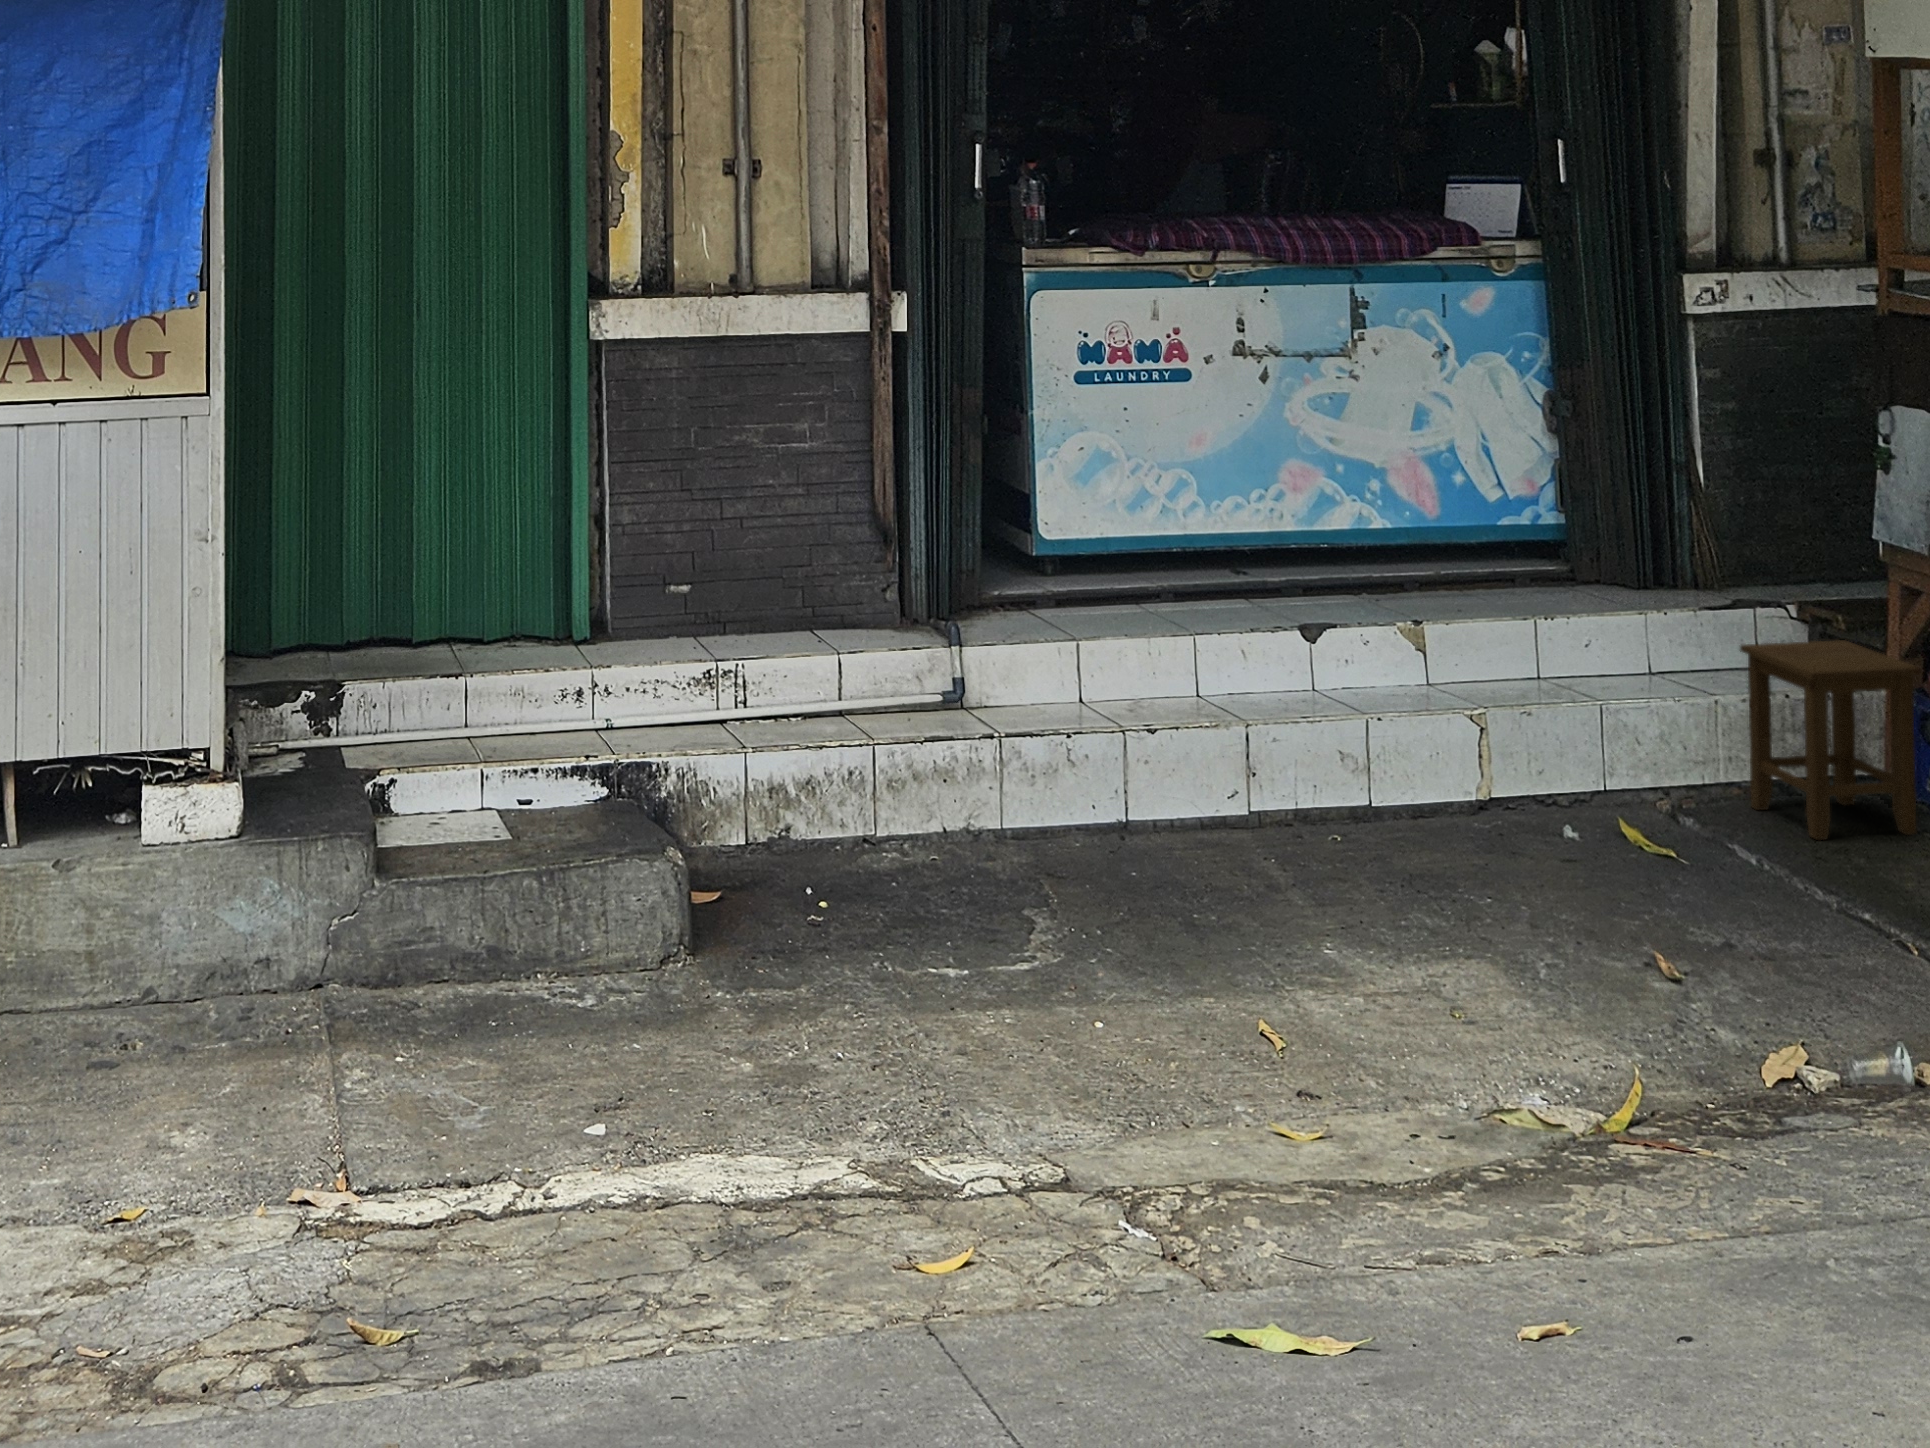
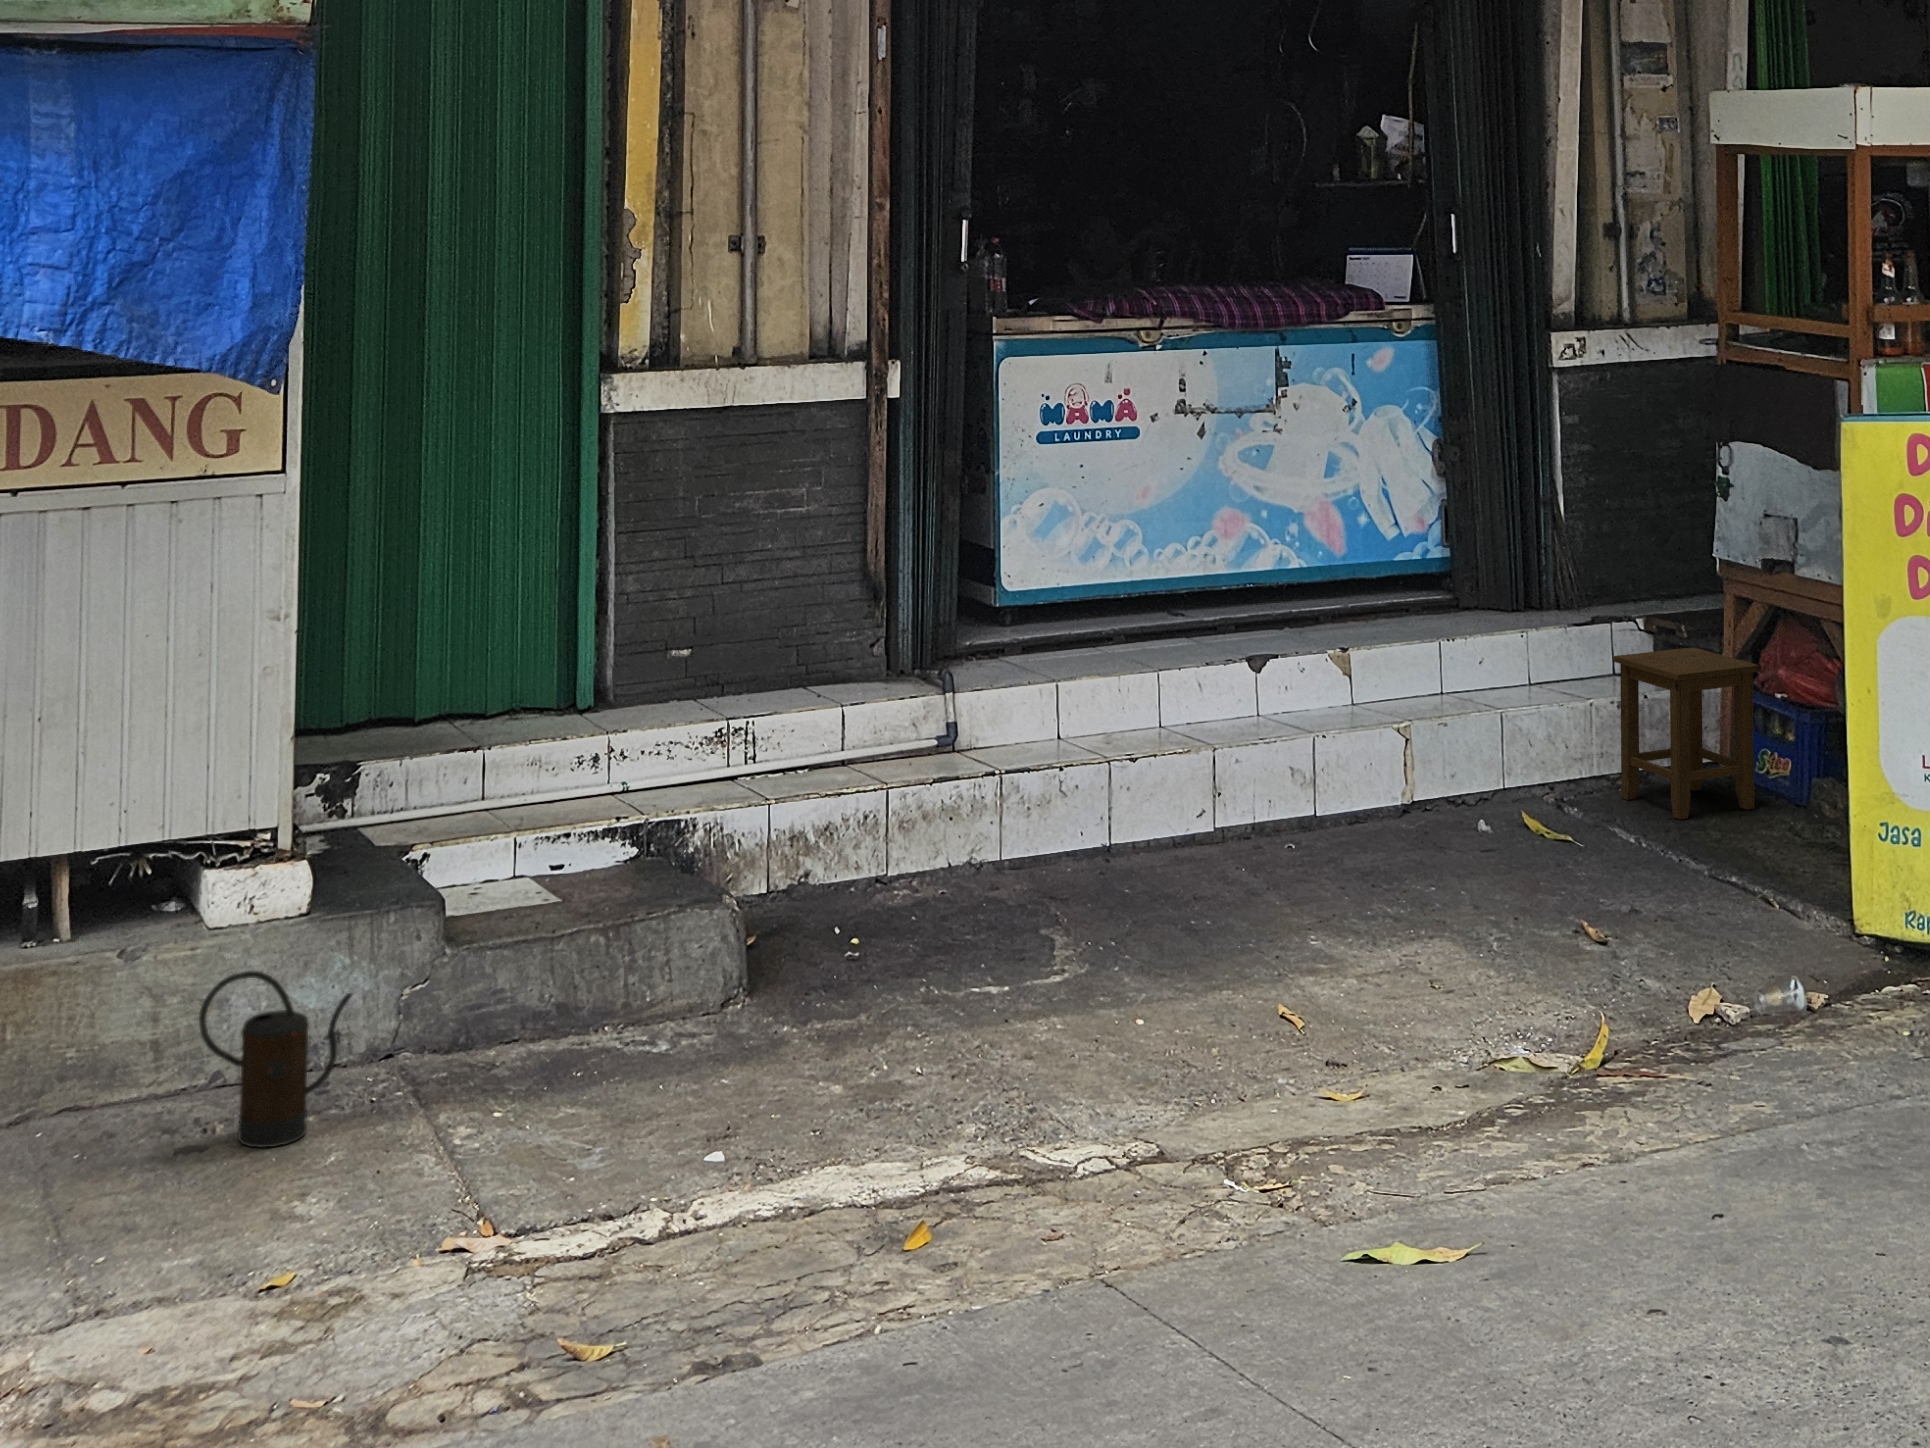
watering can: none [114,884,262,1061] -> present [199,971,352,1147]

